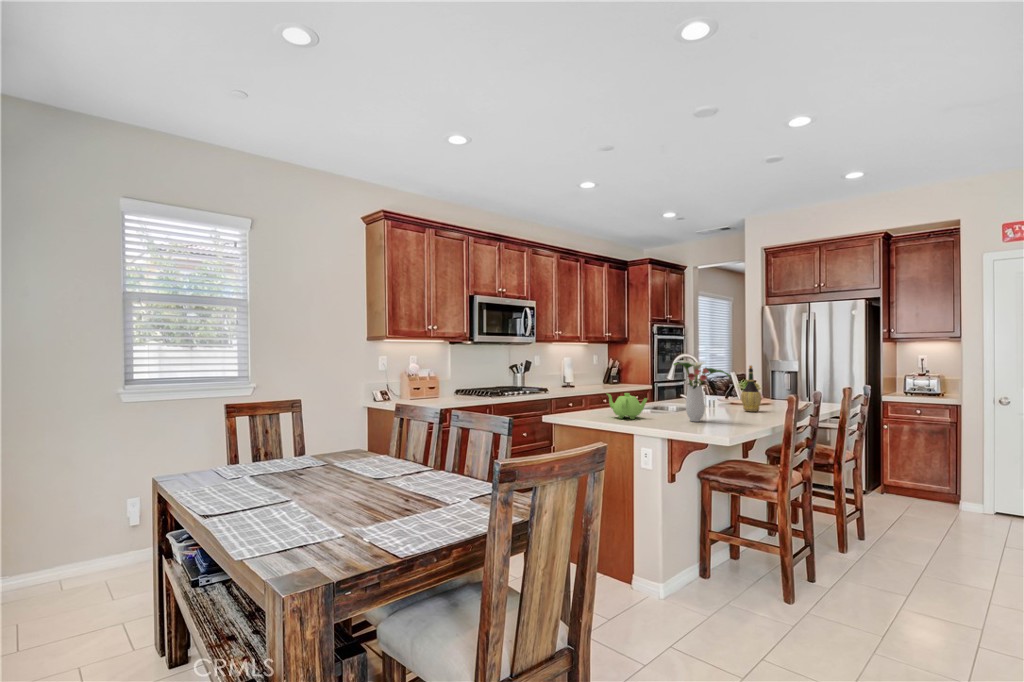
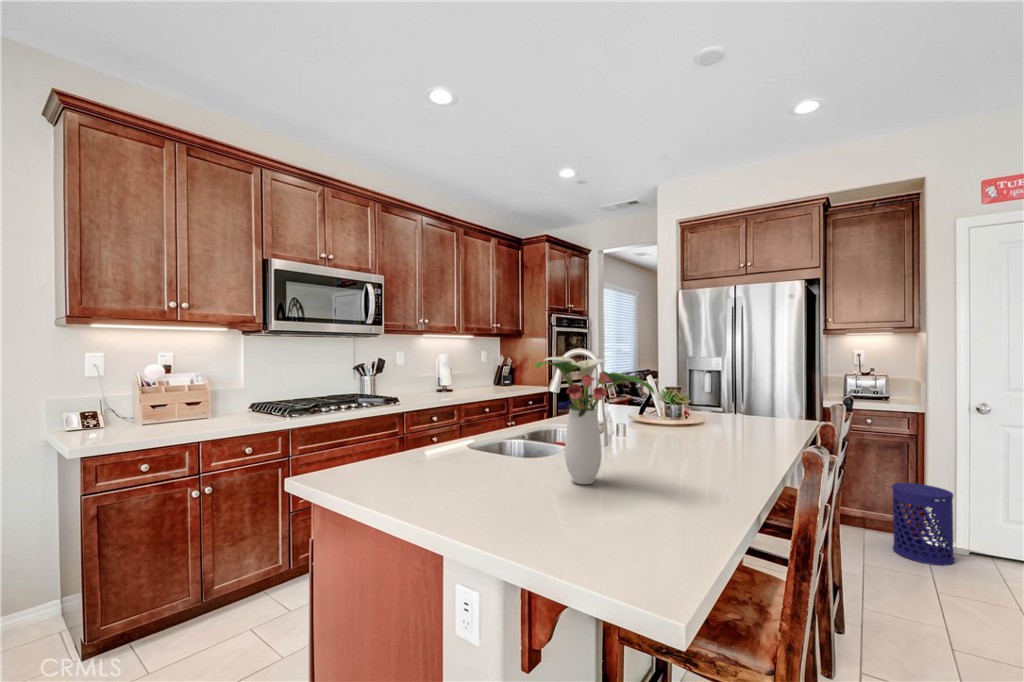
wine bottle: present [741,366,761,412] -> none [665,365,698,445]
teapot: present [607,393,648,419] -> none [413,422,493,478]
waste bin: none [932,458,980,517] -> present [892,483,955,565]

